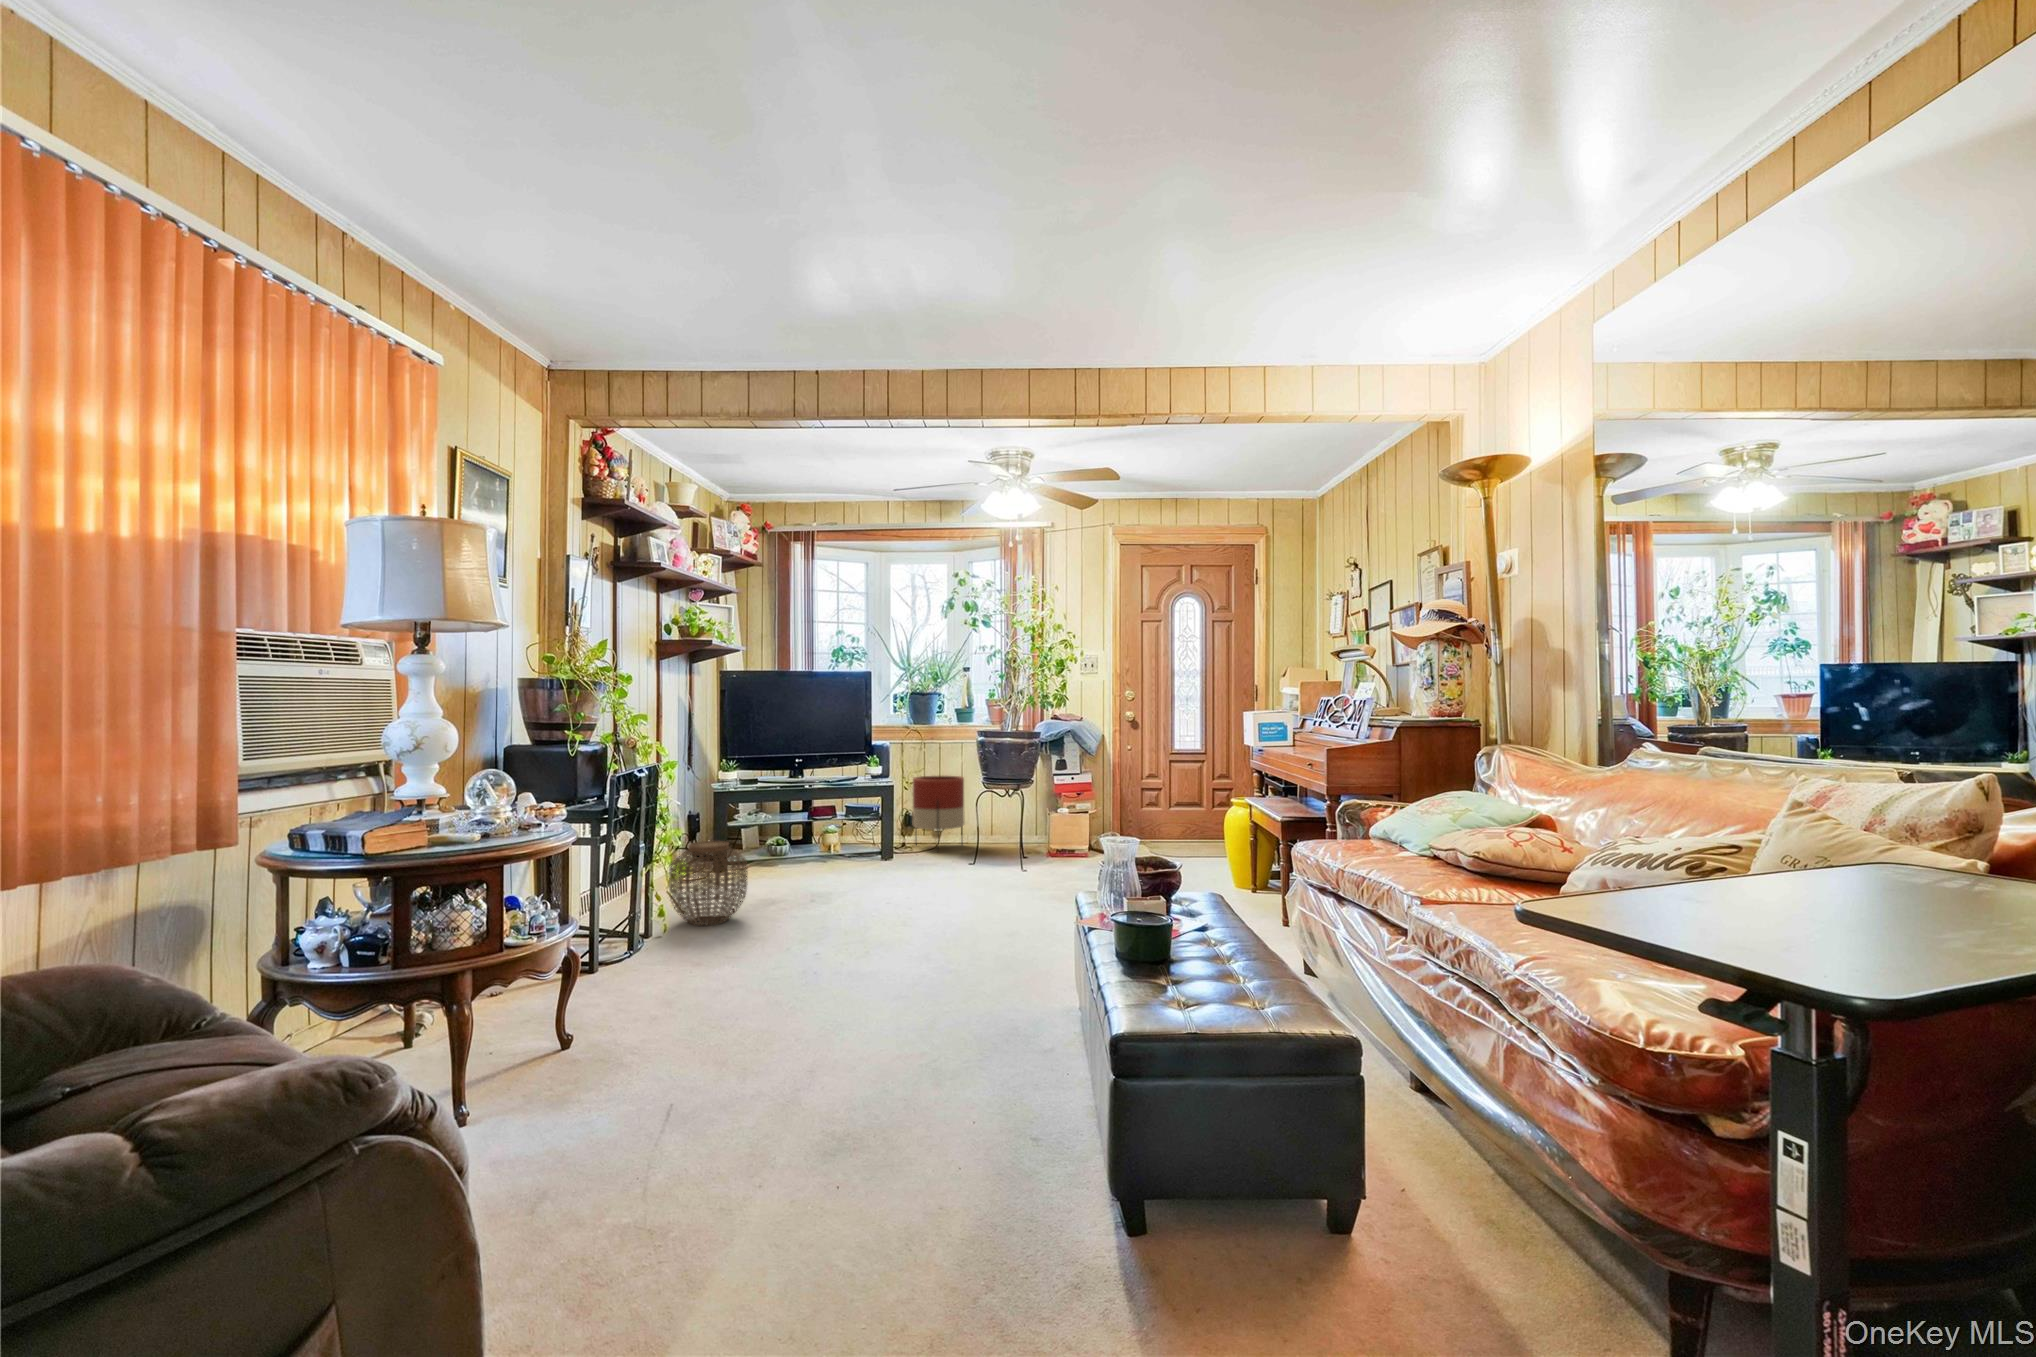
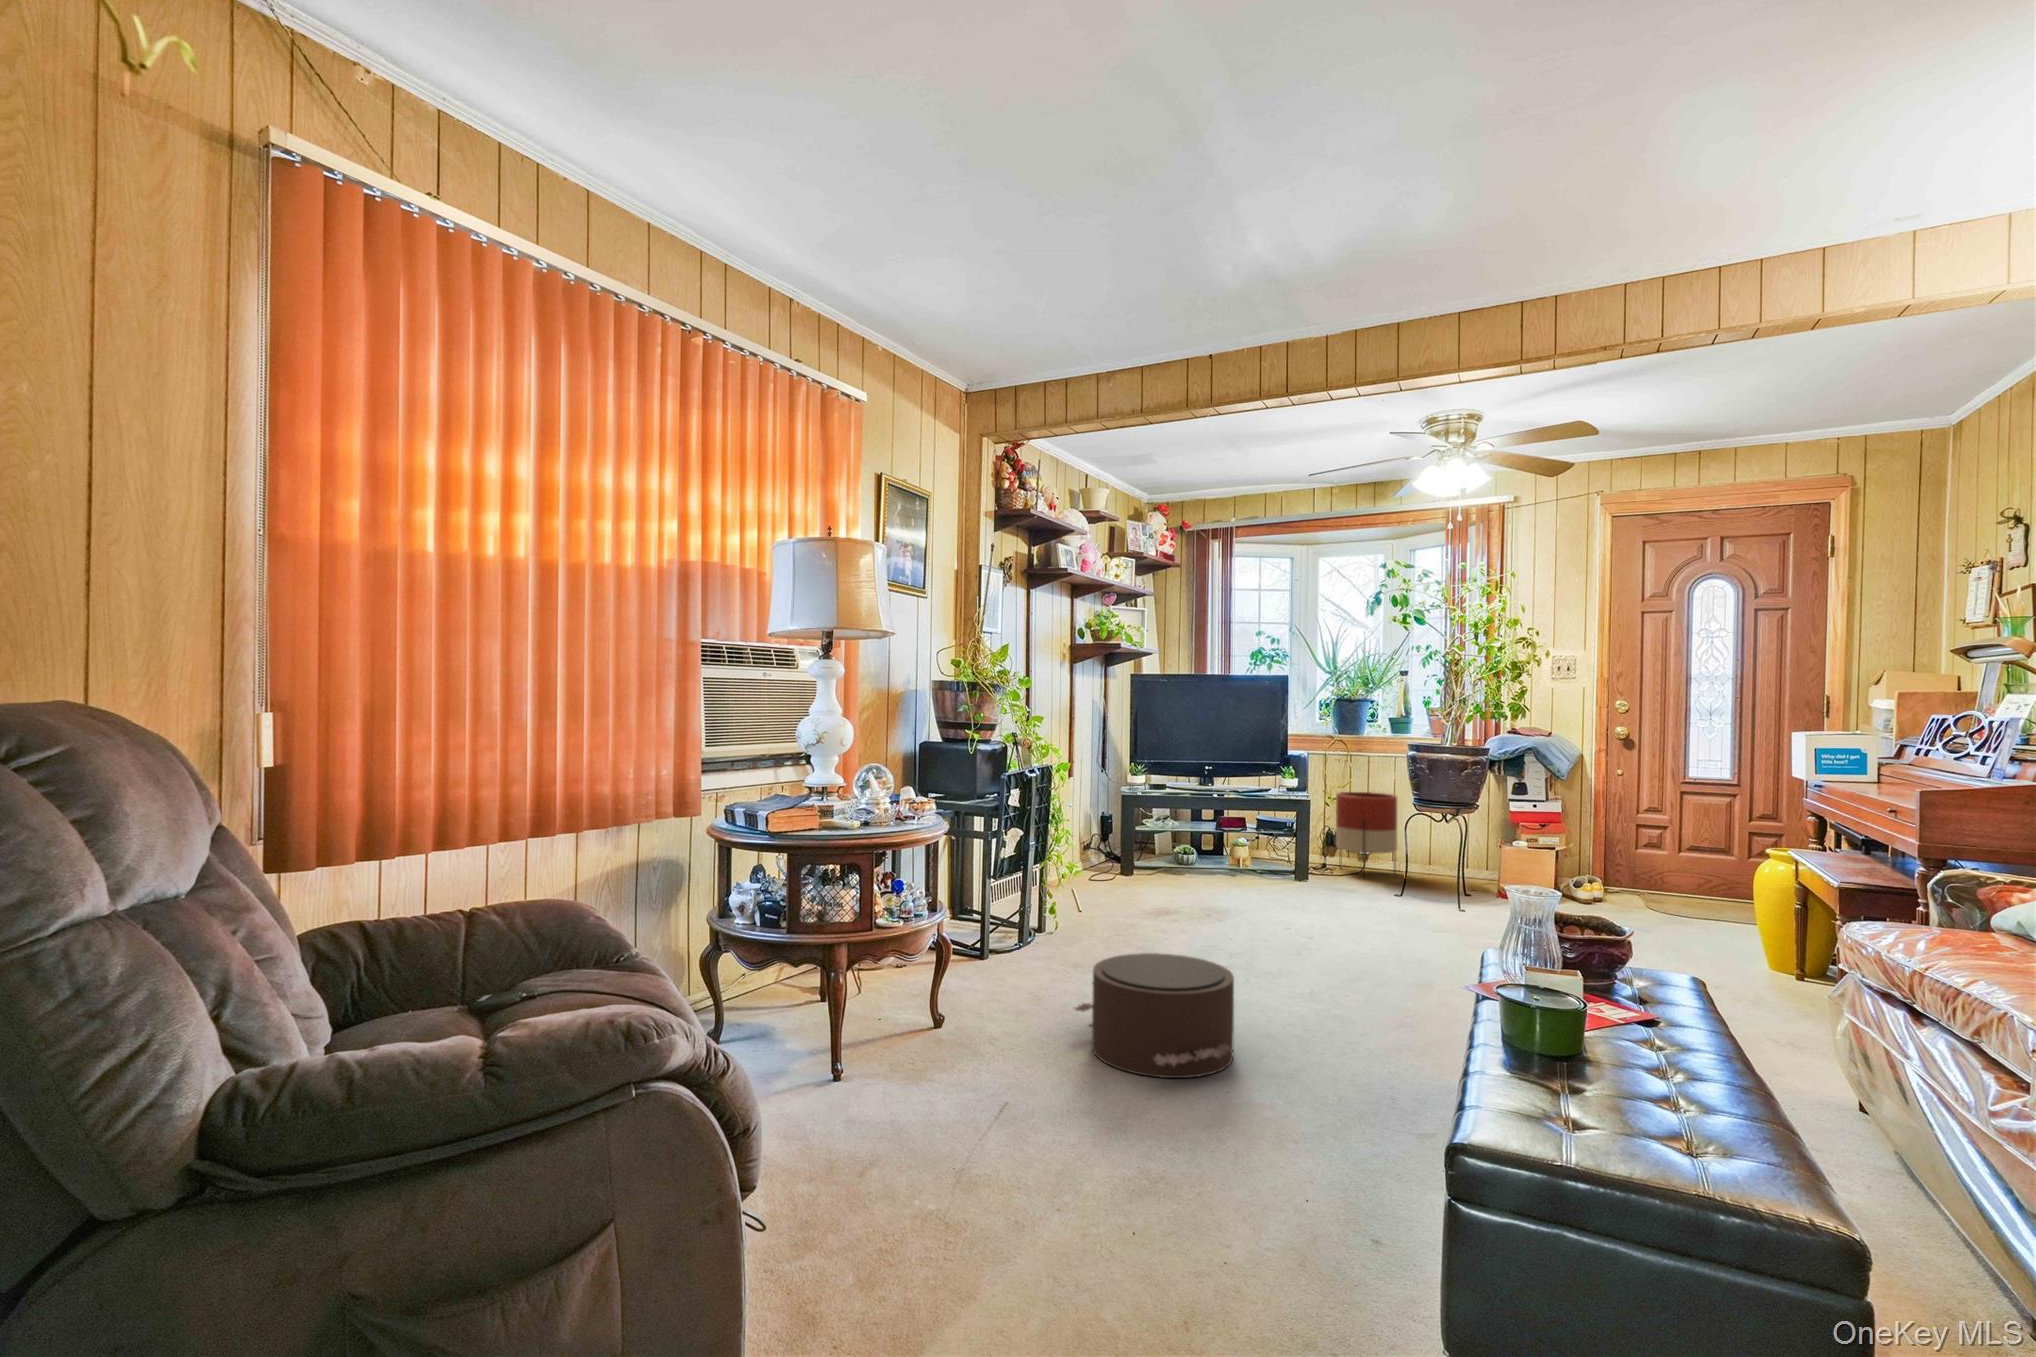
woven basket: present [669,841,747,926] -> none [1066,844,1140,928]
pouf: none [711,935,877,1051] -> present [1075,953,1234,1078]

